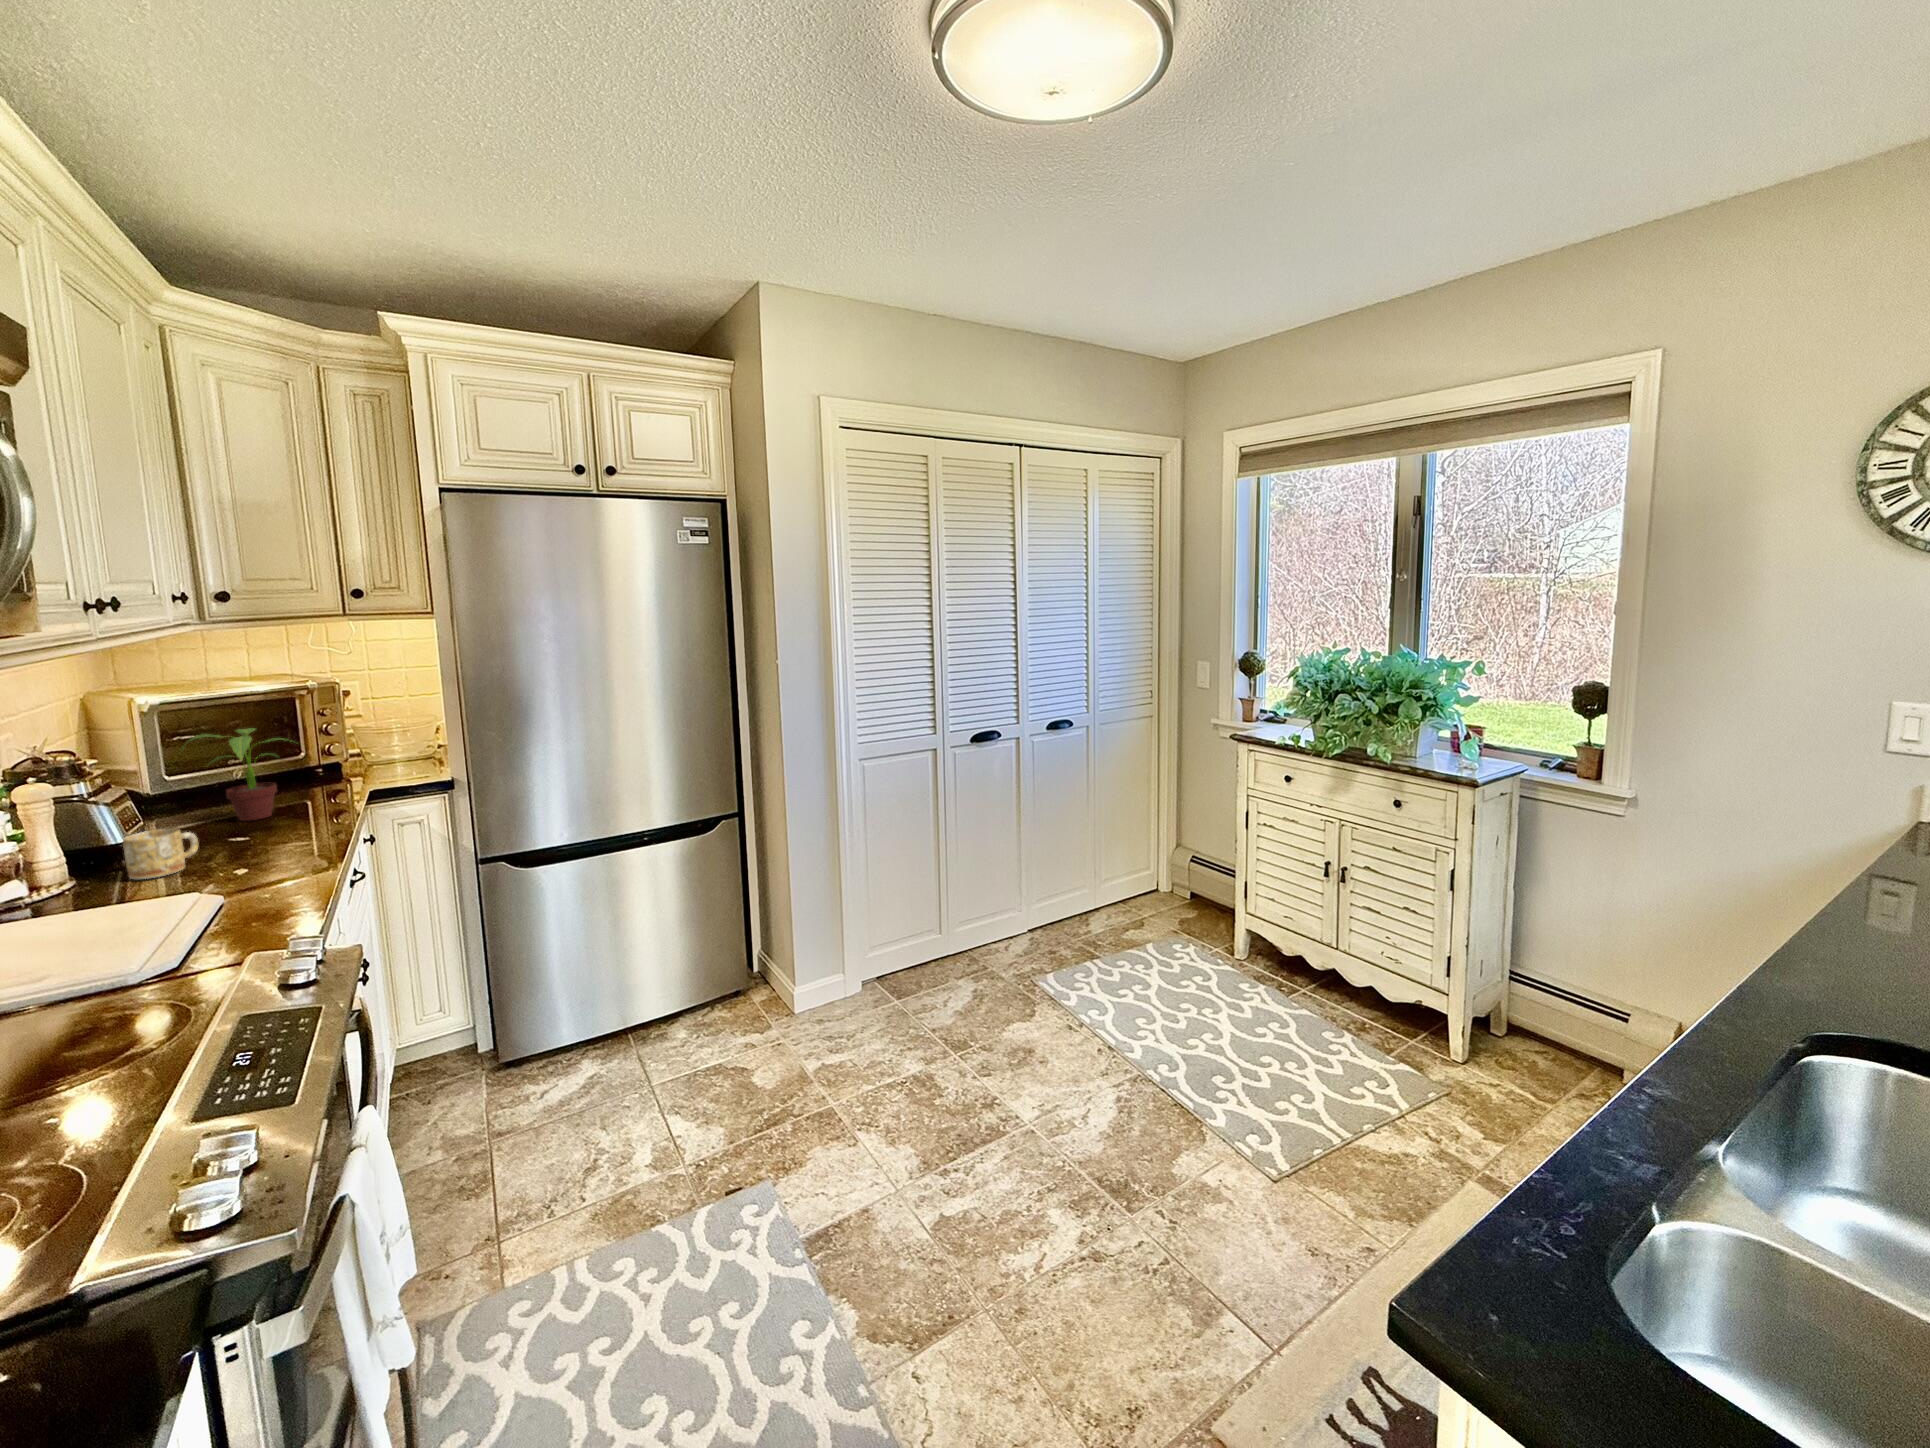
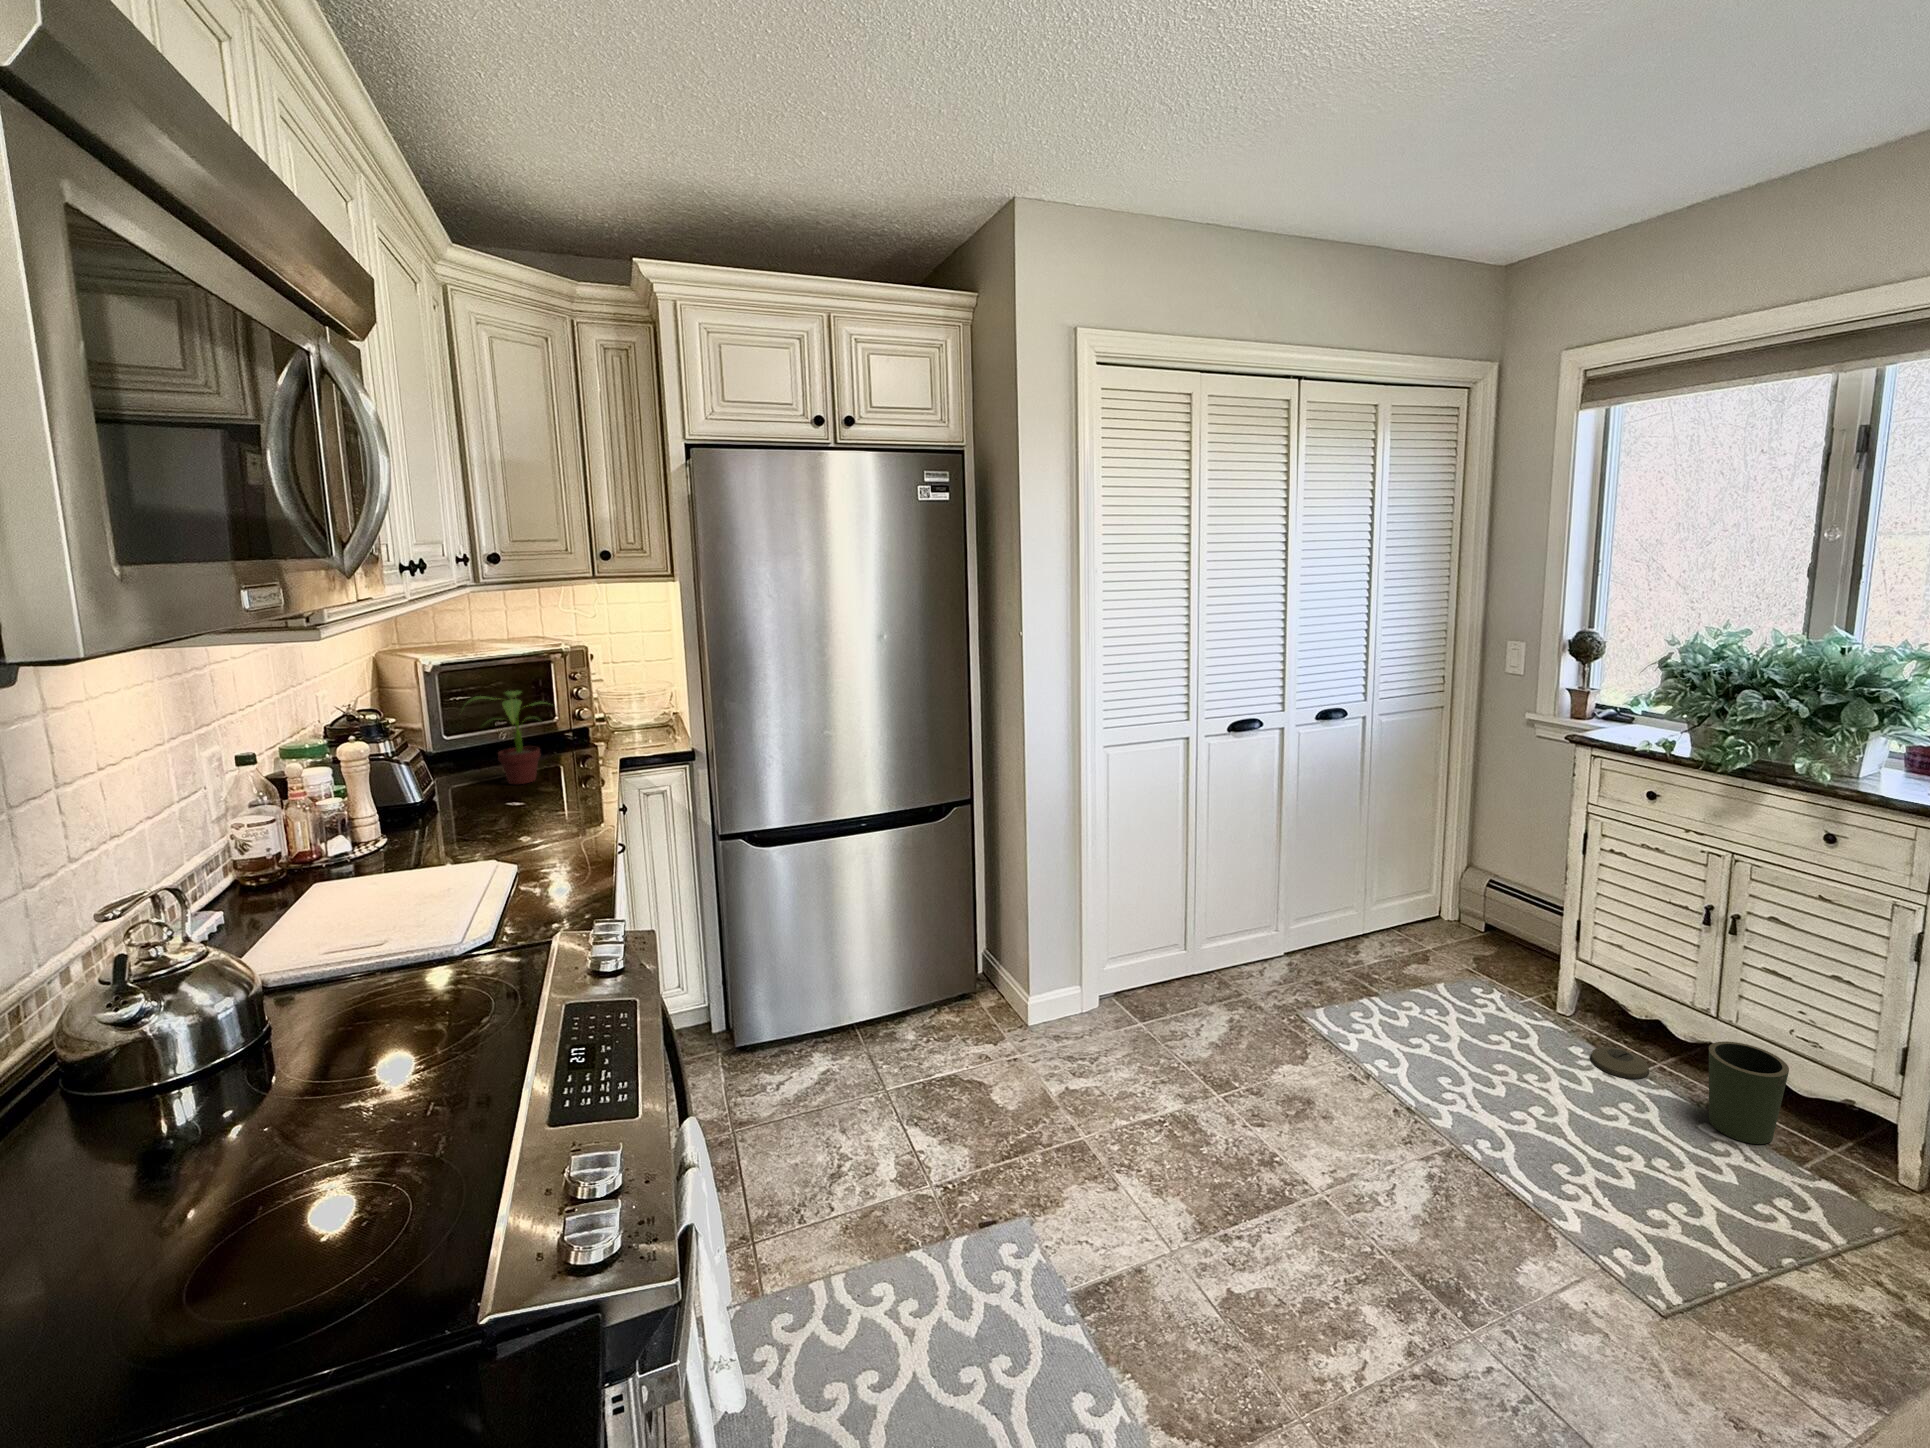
mug: present [123,828,198,879] -> none [423,791,483,840]
trash can: none [1253,965,1379,1042] -> present [1590,1041,1789,1144]

